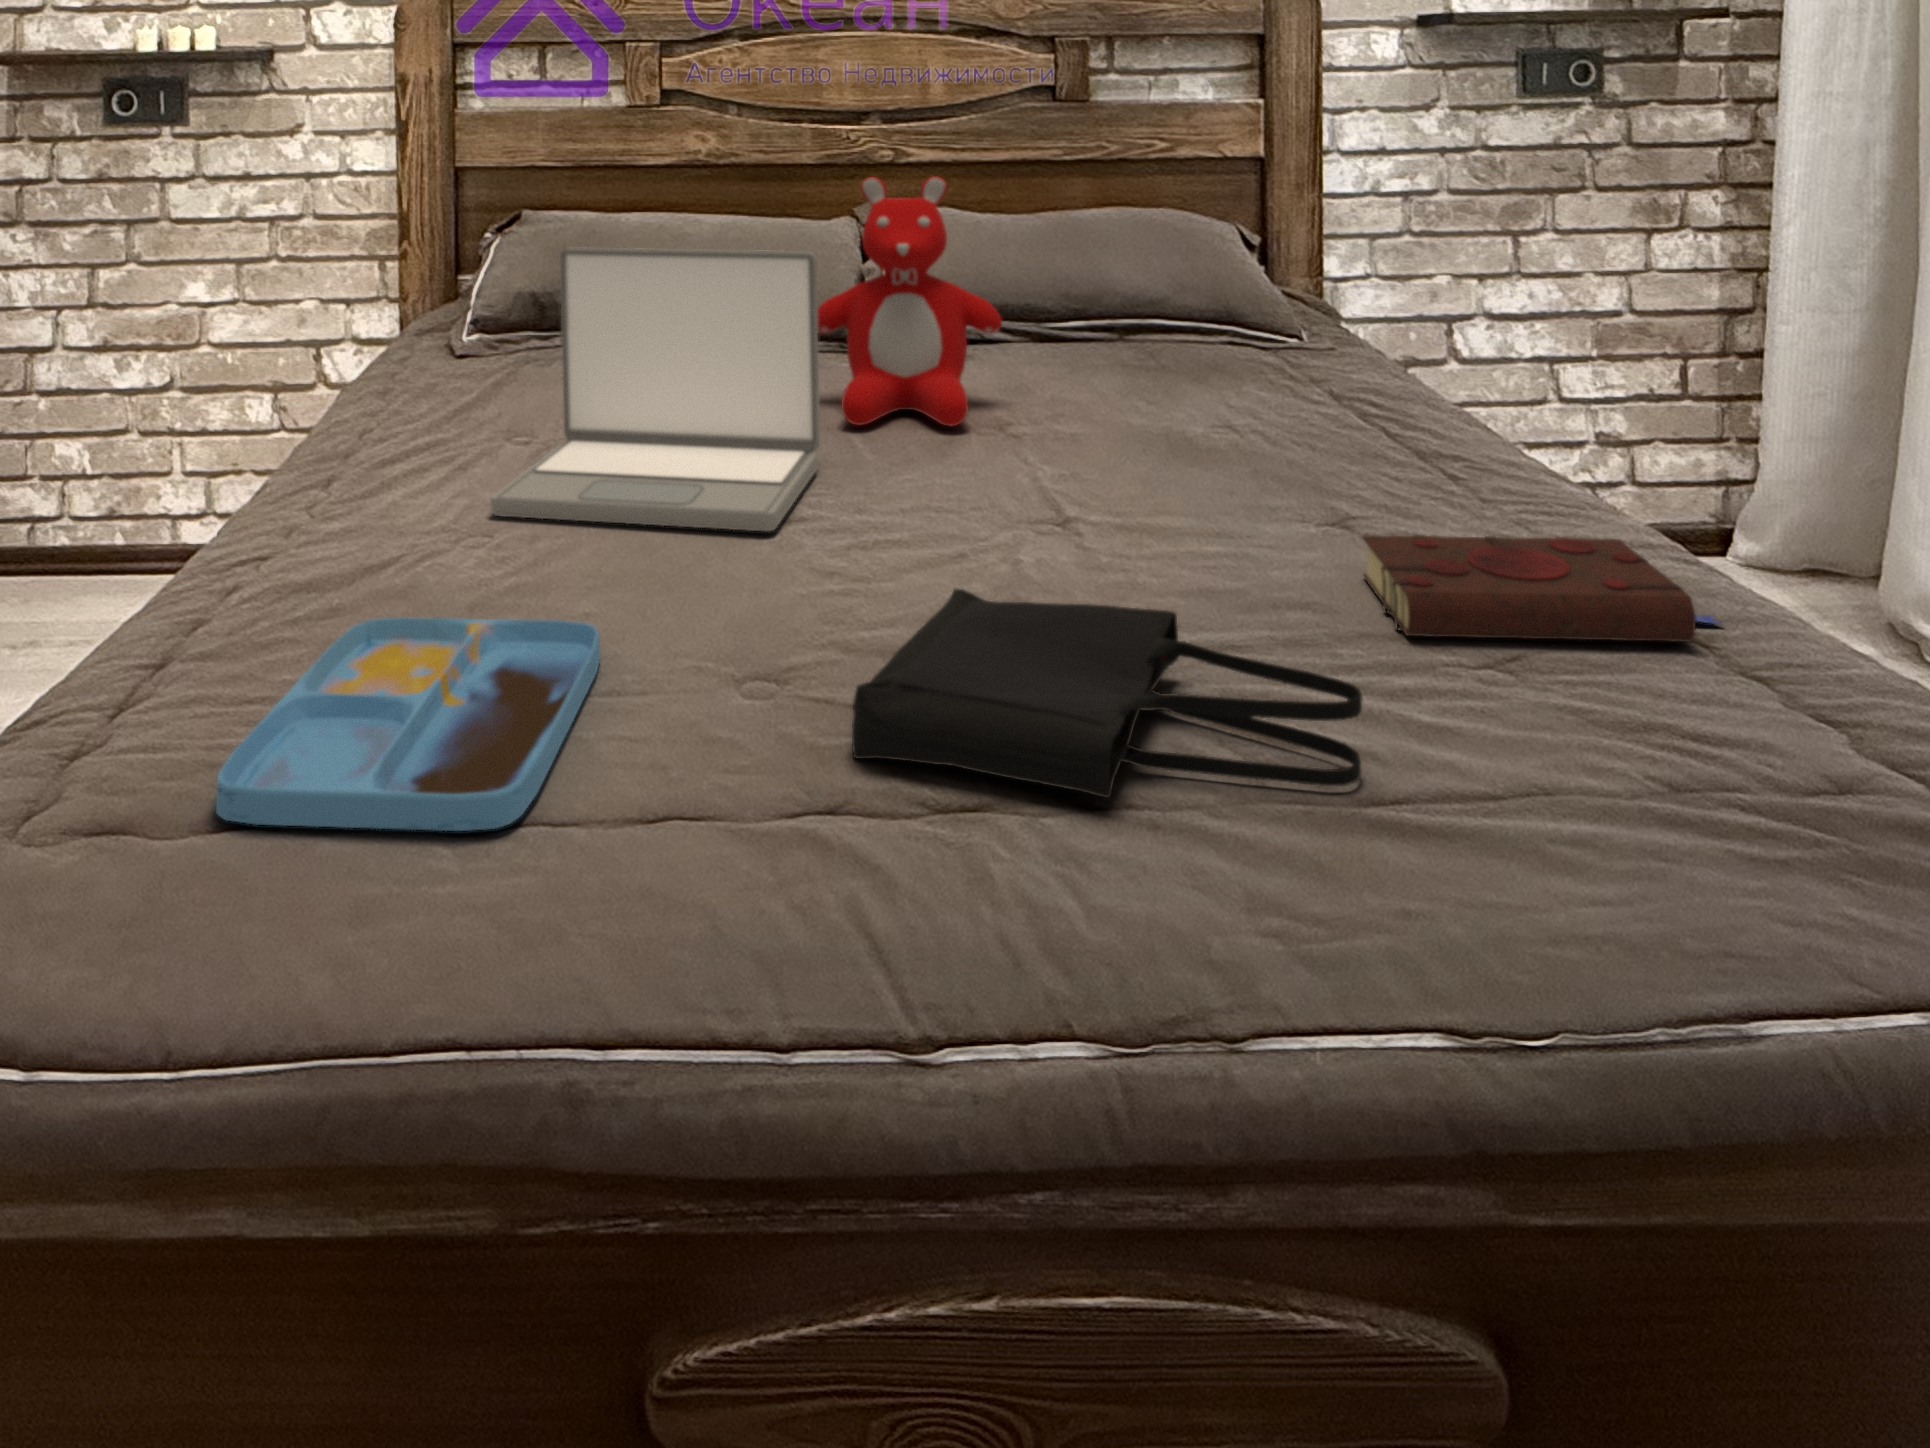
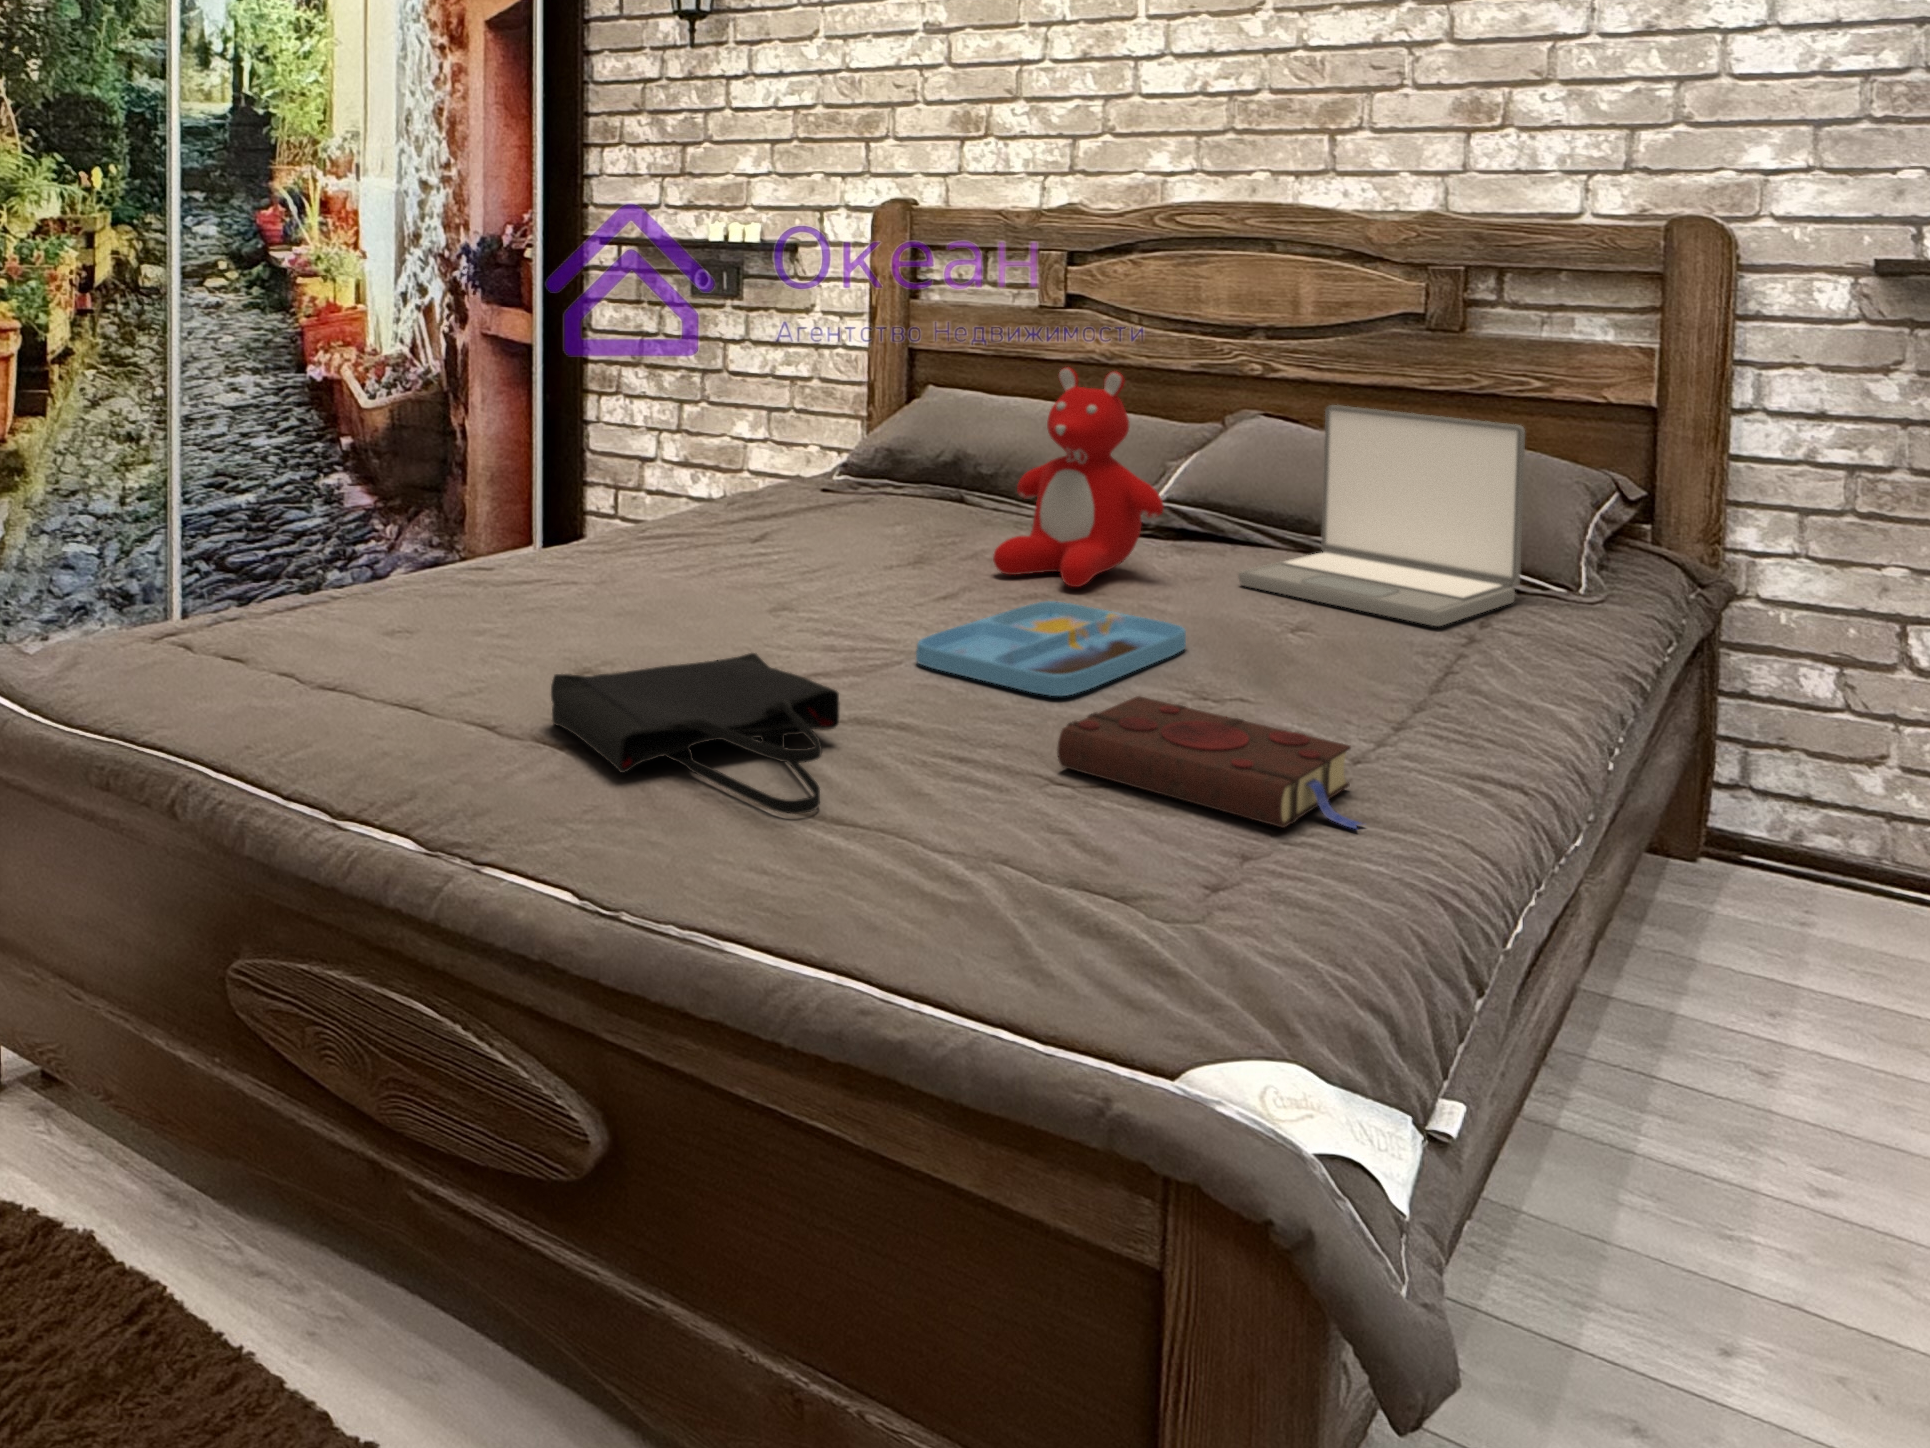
laptop: present [491,247,820,531] -> present [1238,405,1525,626]
tray: present [216,617,601,831] -> present [916,601,1186,696]

